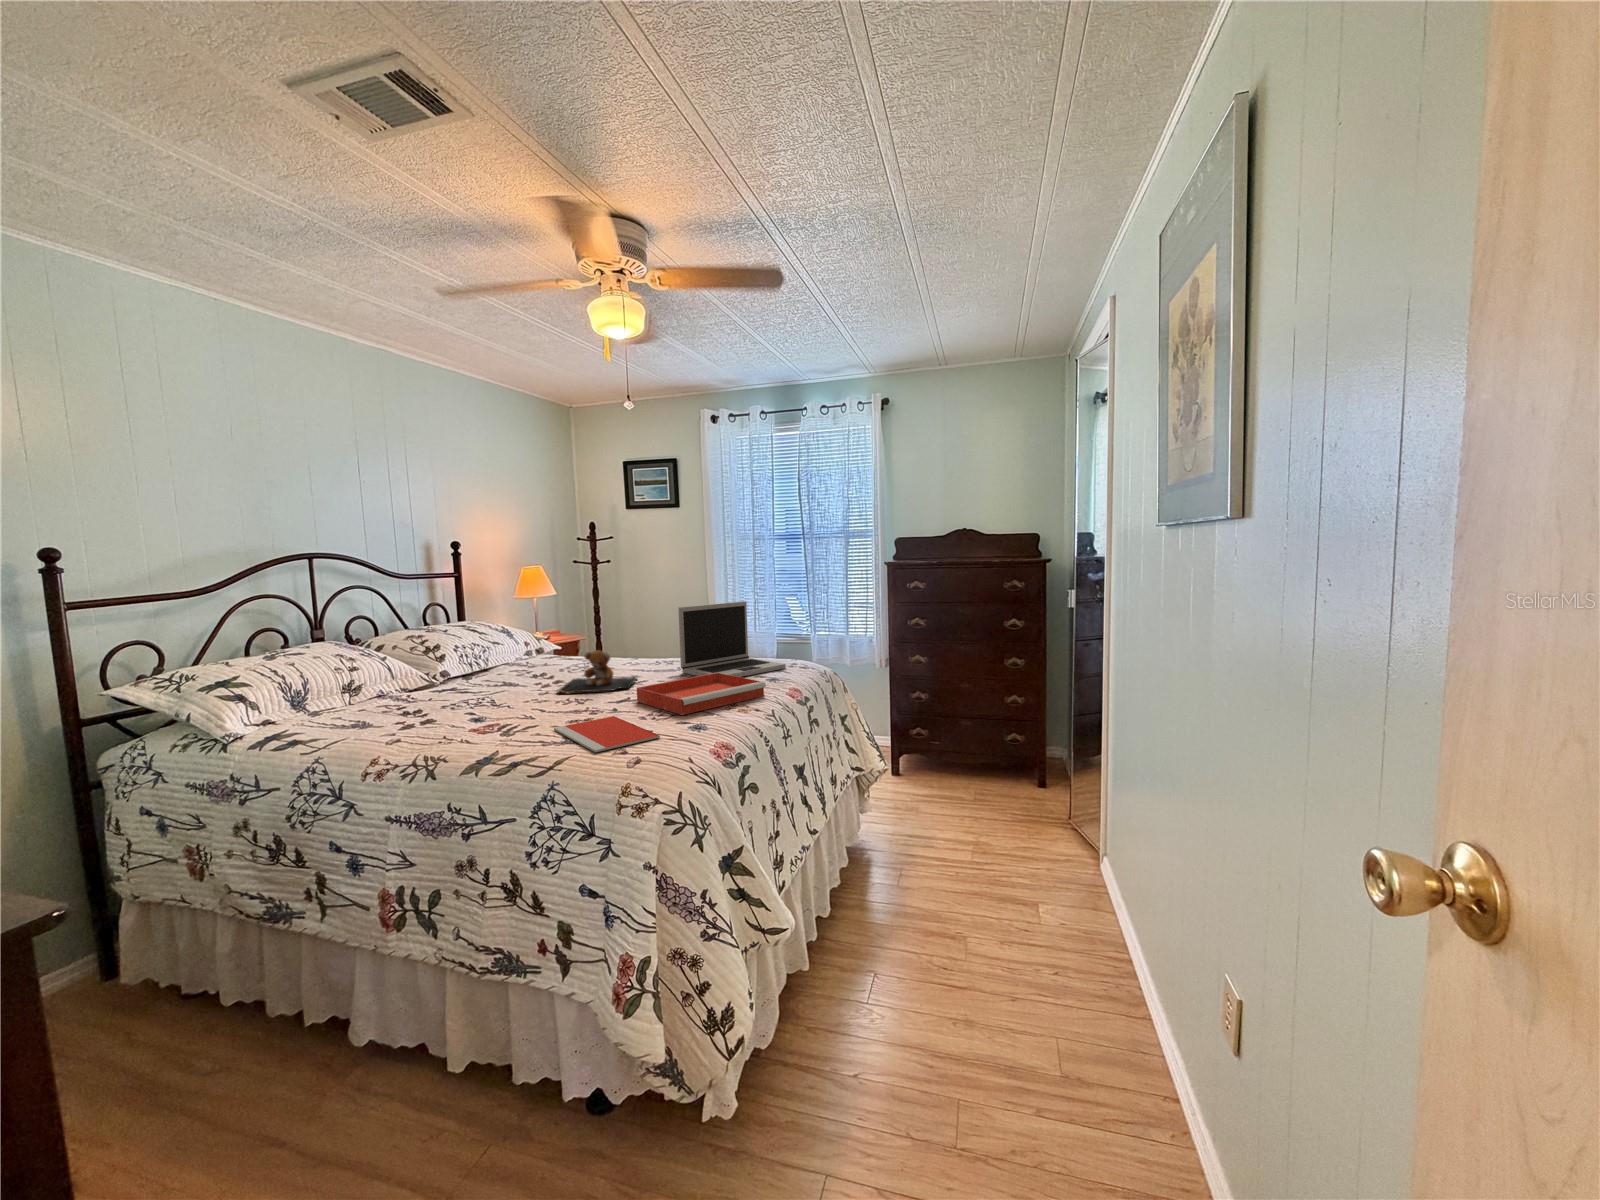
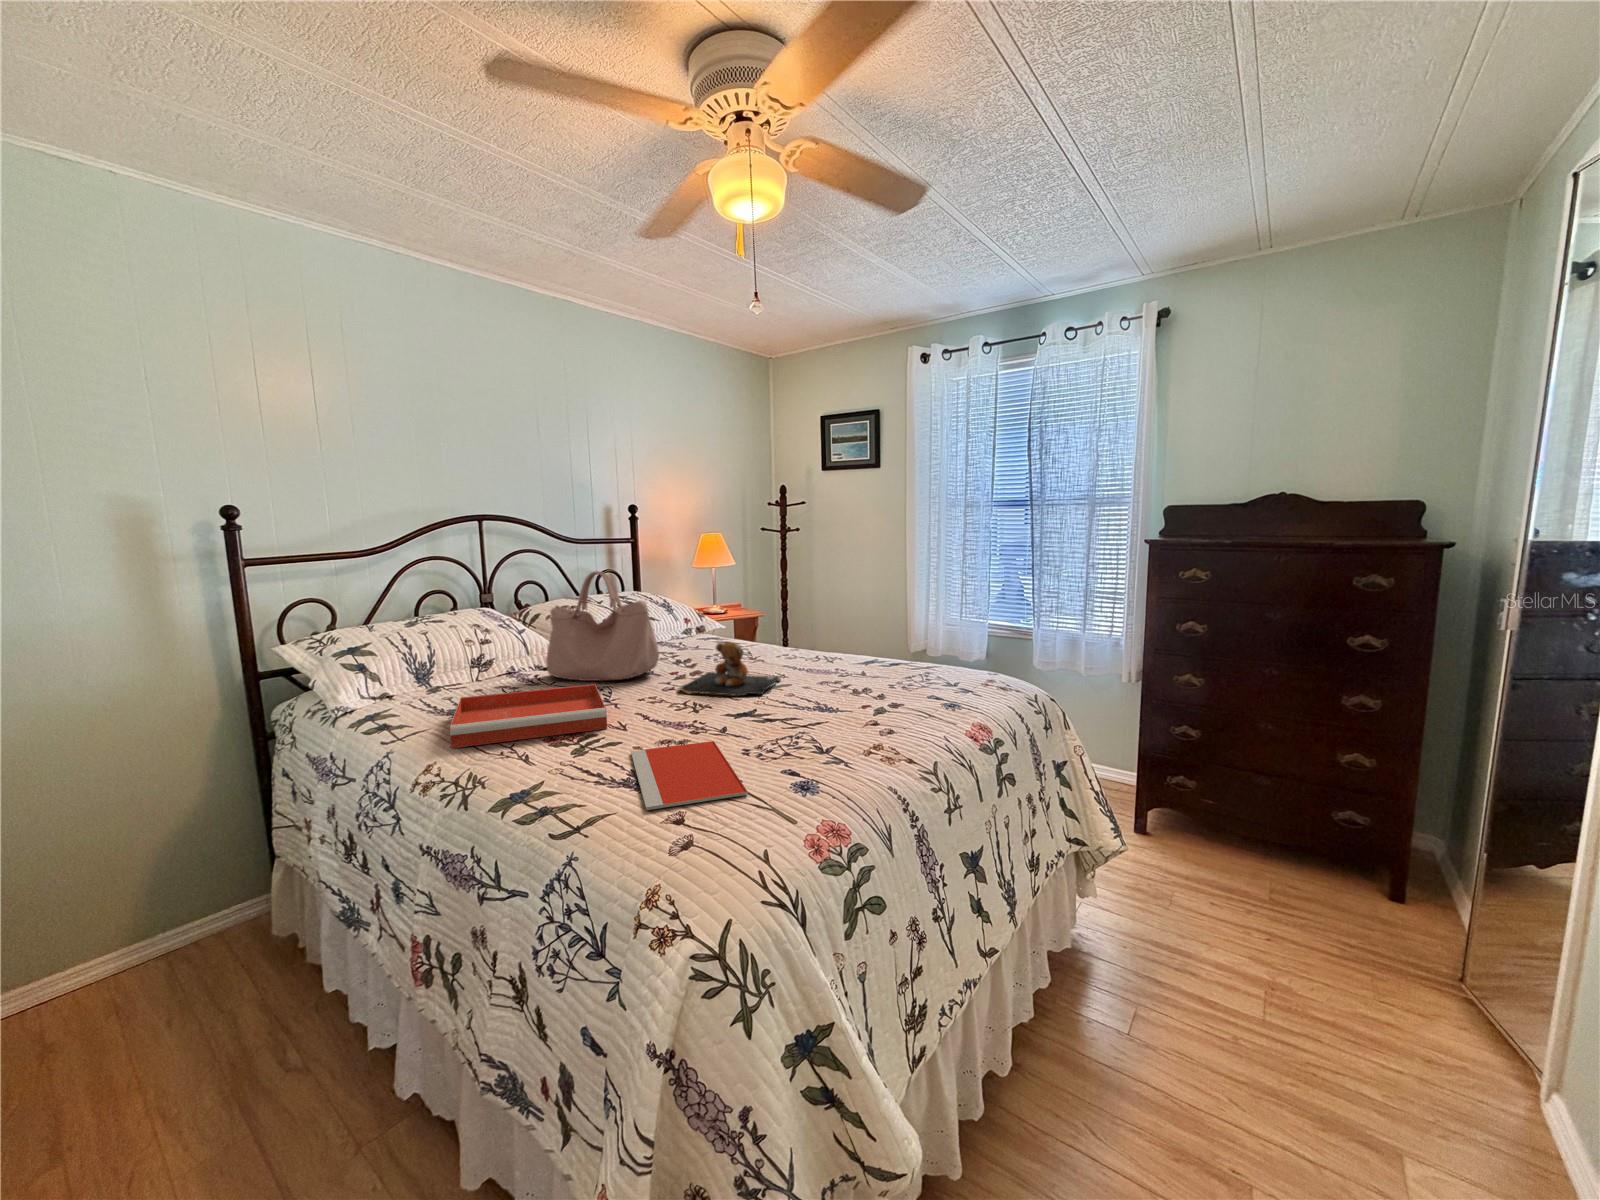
handbag: none [419,600,530,695] -> present [546,571,659,681]
laptop: present [678,601,786,677] -> none [838,588,978,696]
tray: present [637,673,766,715] -> present [450,684,607,748]

